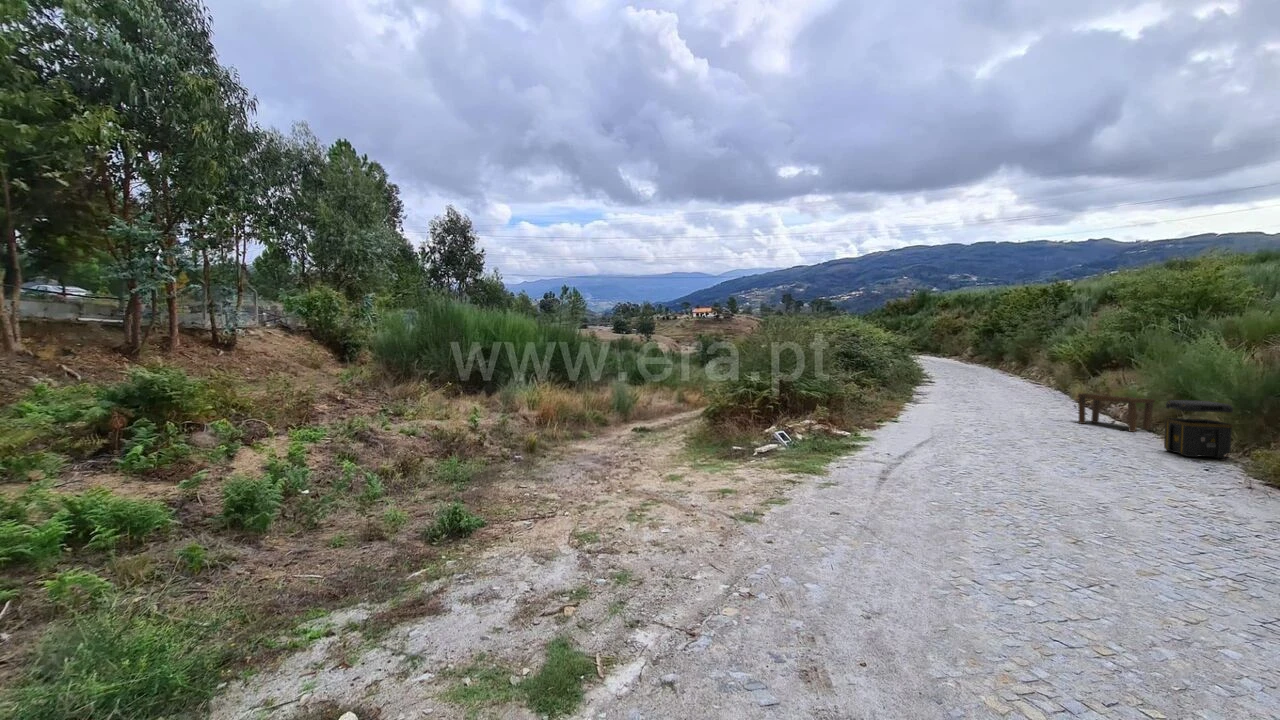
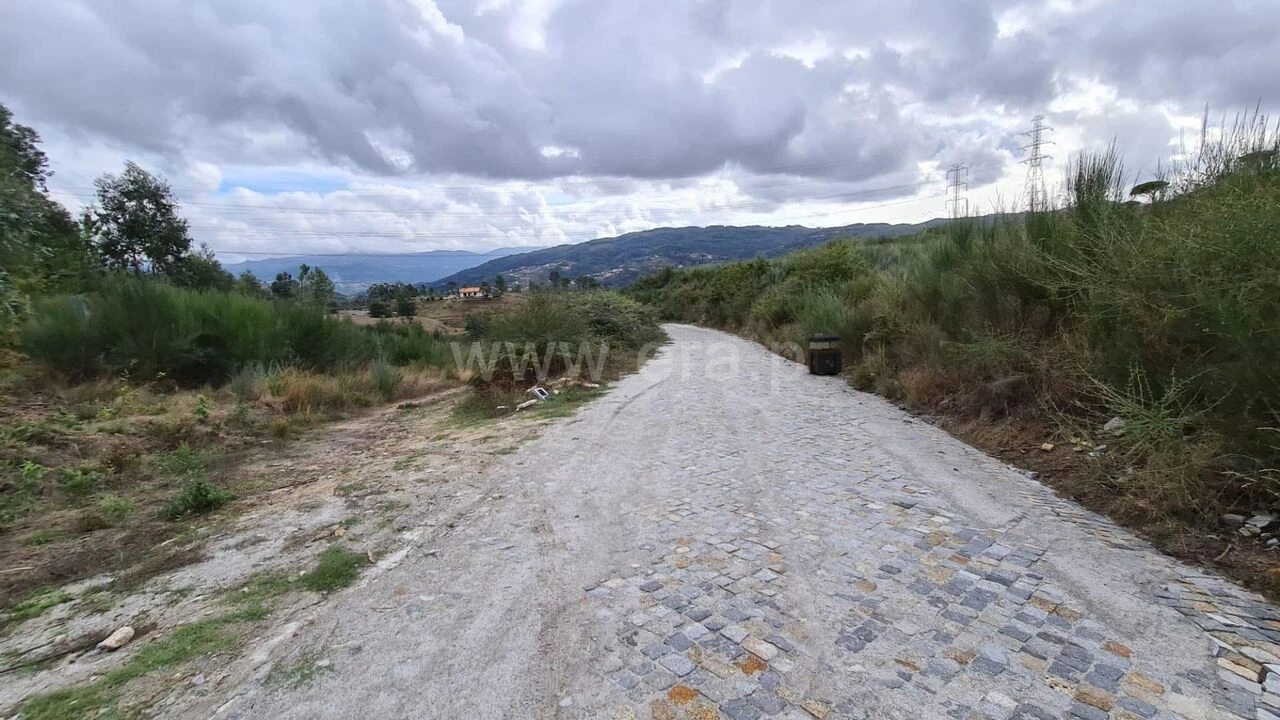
bench: present [1078,393,1155,432] -> none [763,339,807,364]

